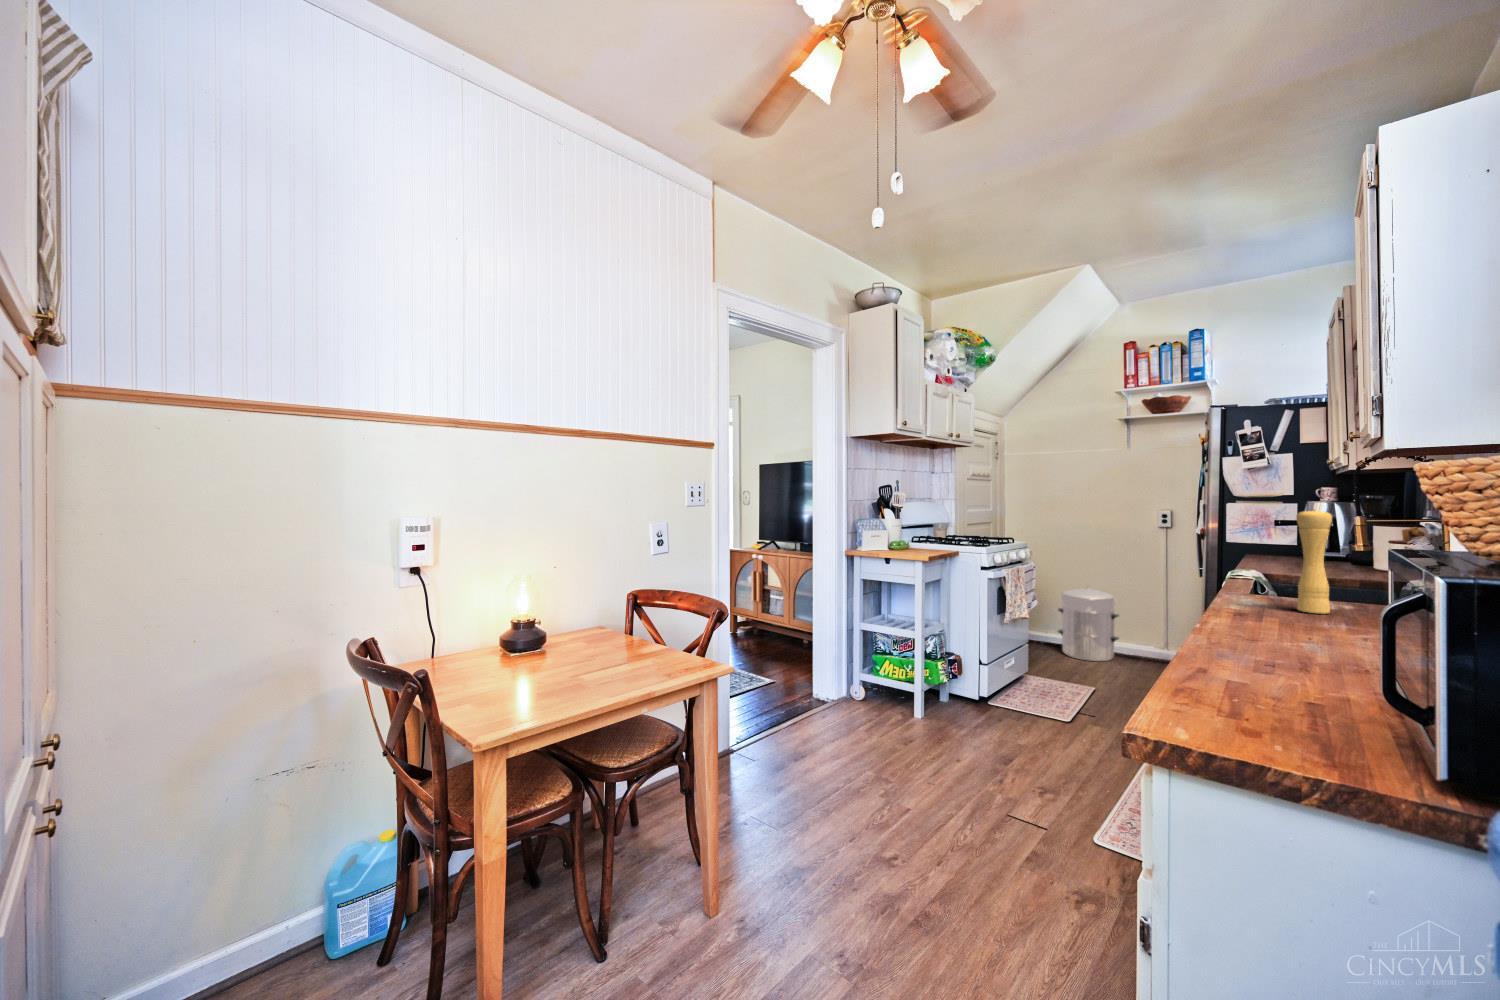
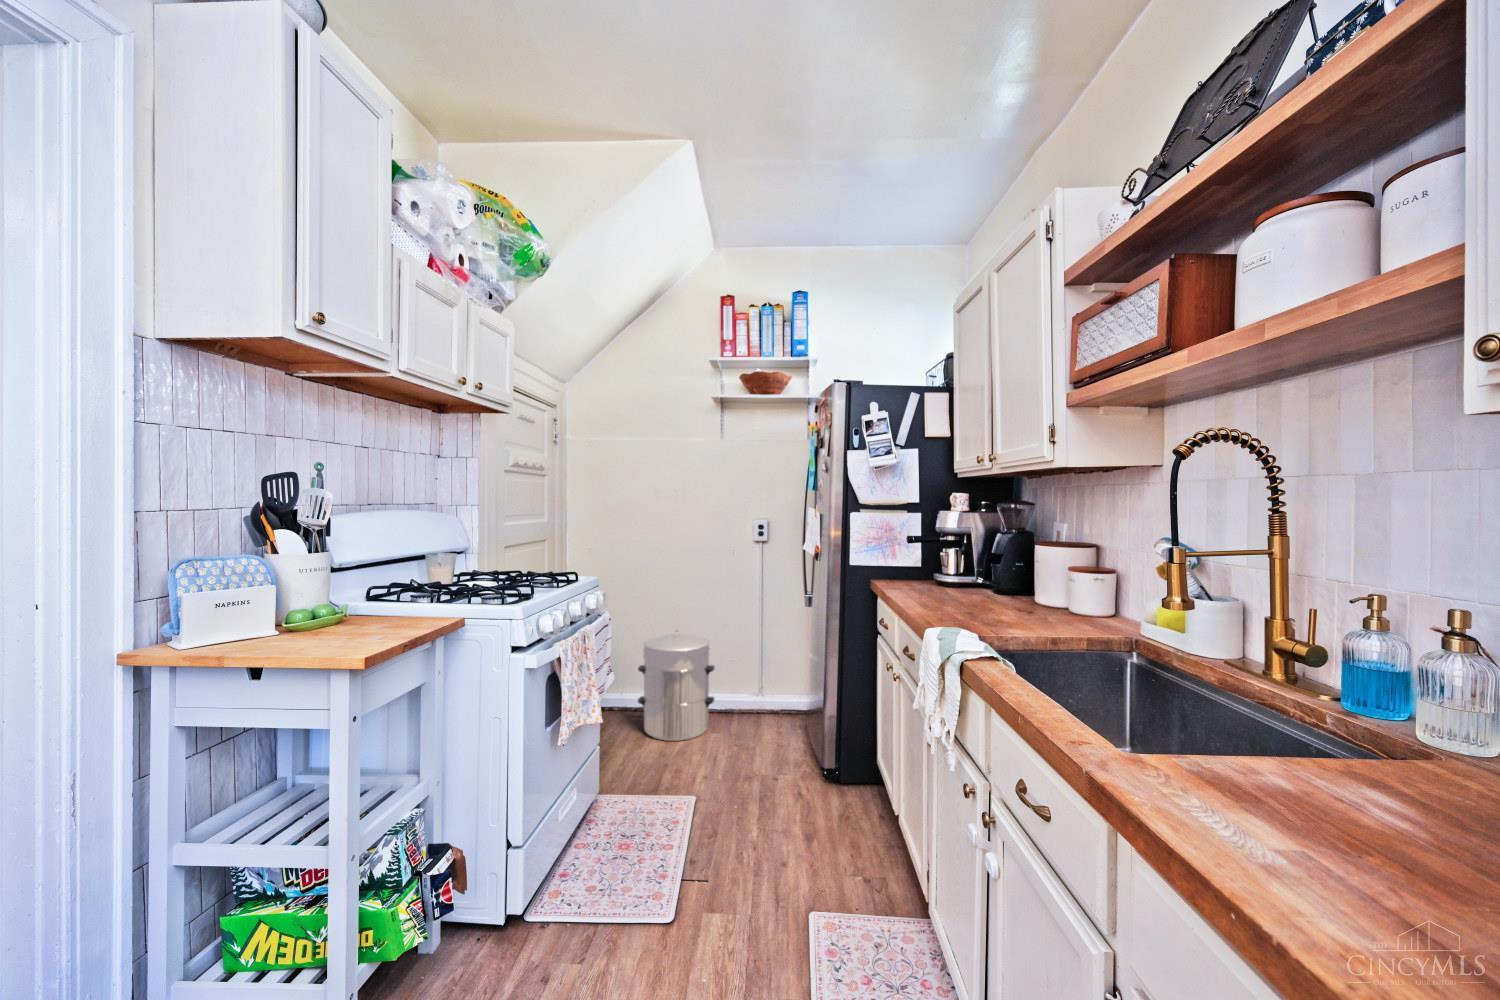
pepper mill: present [1296,509,1332,614] -> none [1291,529,1388,816]

